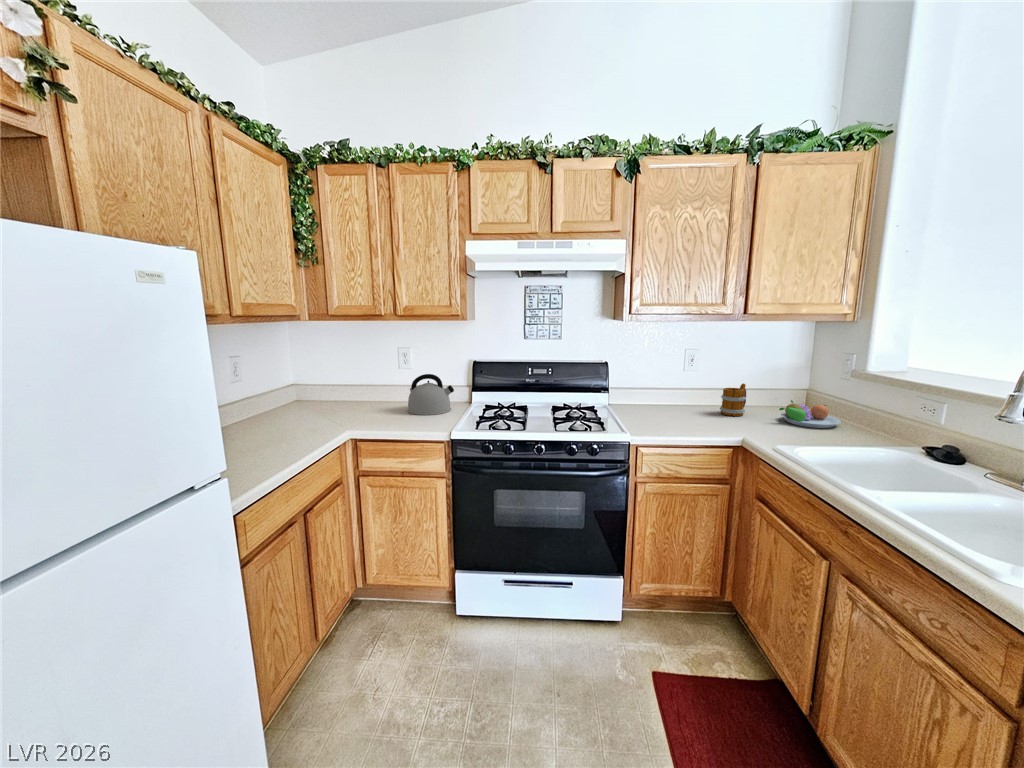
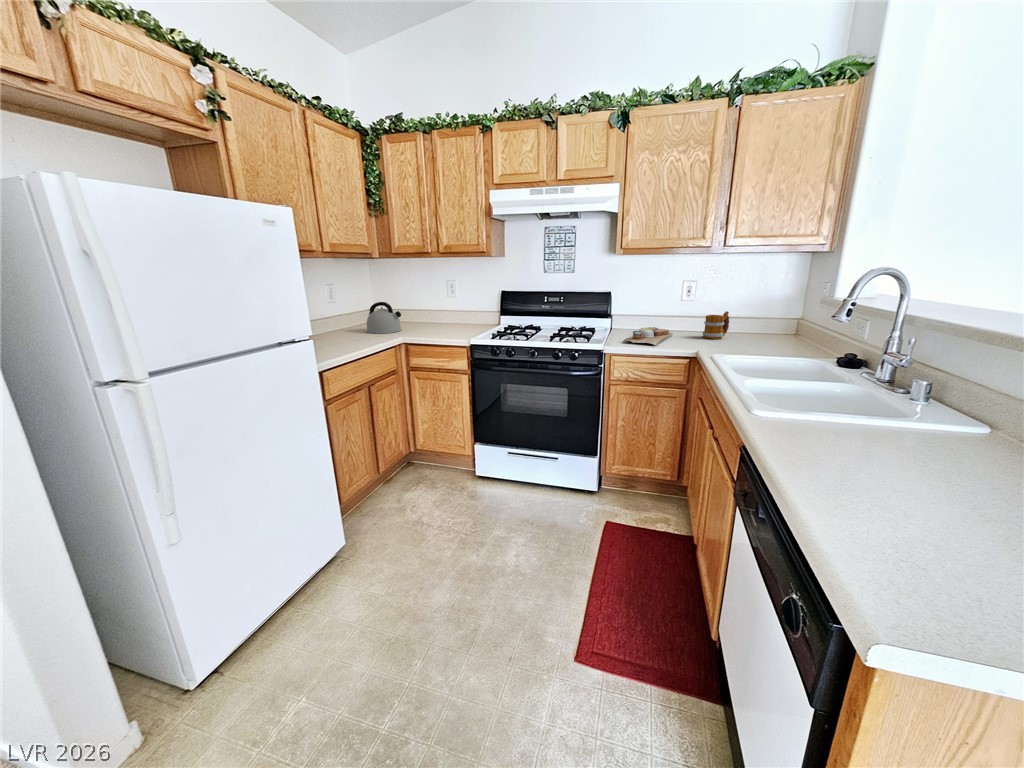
kettle: present [408,374,454,415] -> present [367,302,401,334]
fruit bowl: present [779,400,841,428] -> none [747,325,801,348]
cutting board: none [646,402,689,432] -> present [624,327,673,346]

